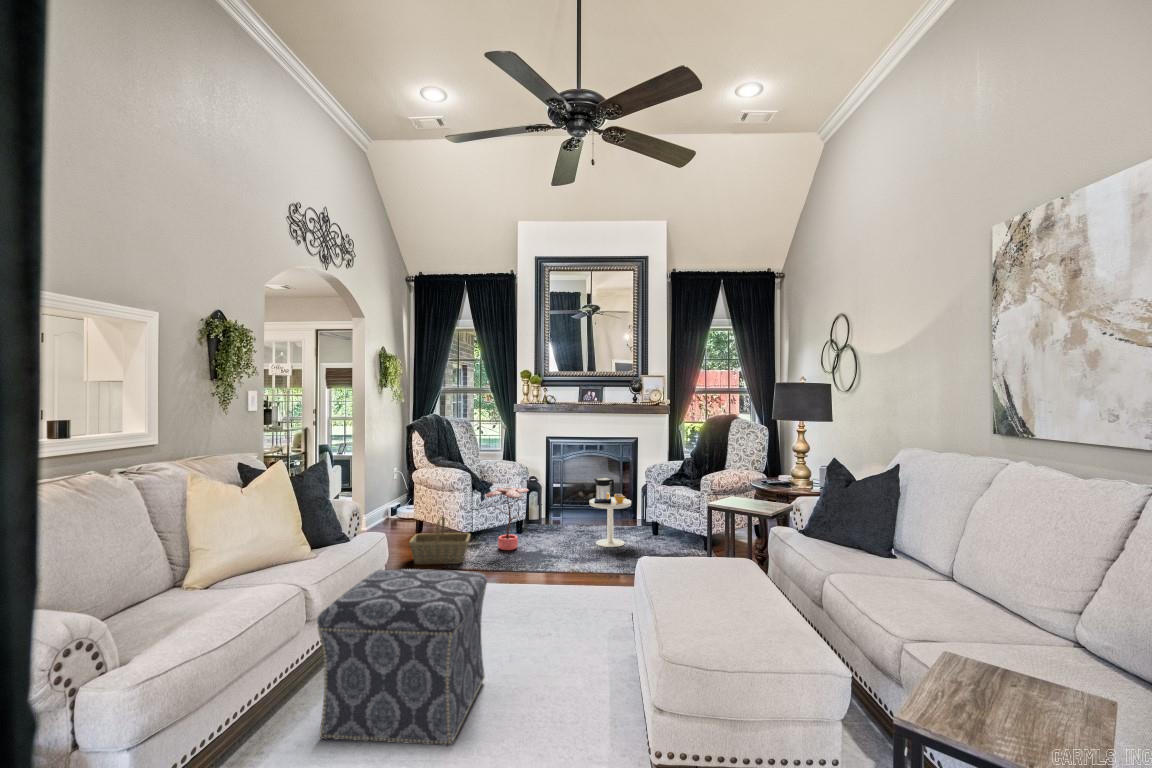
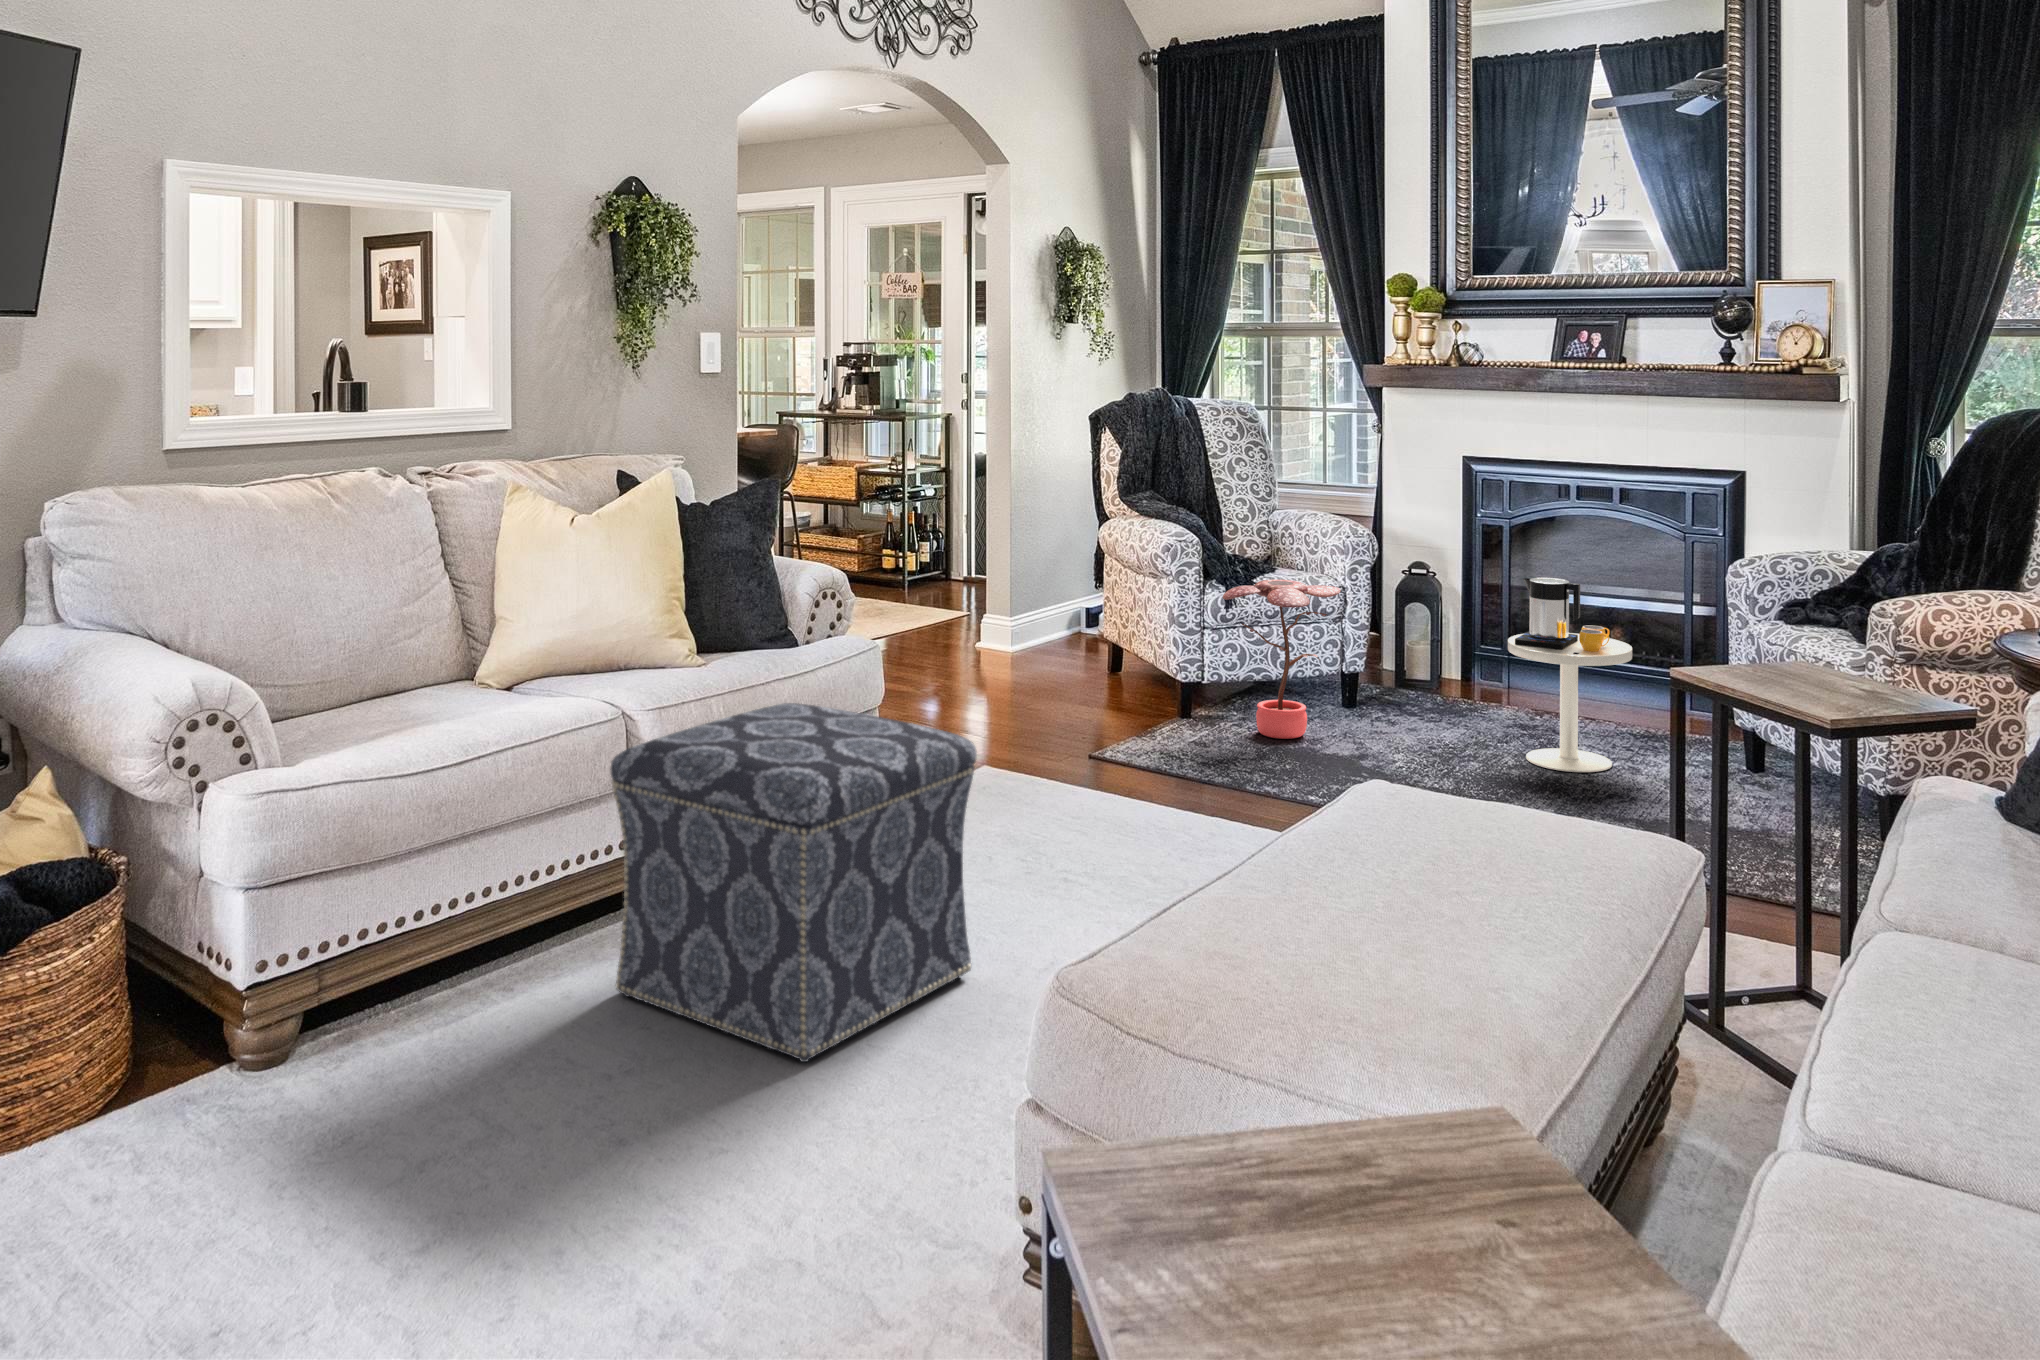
basket: present [409,515,471,564] -> none [1027,631,1178,749]

